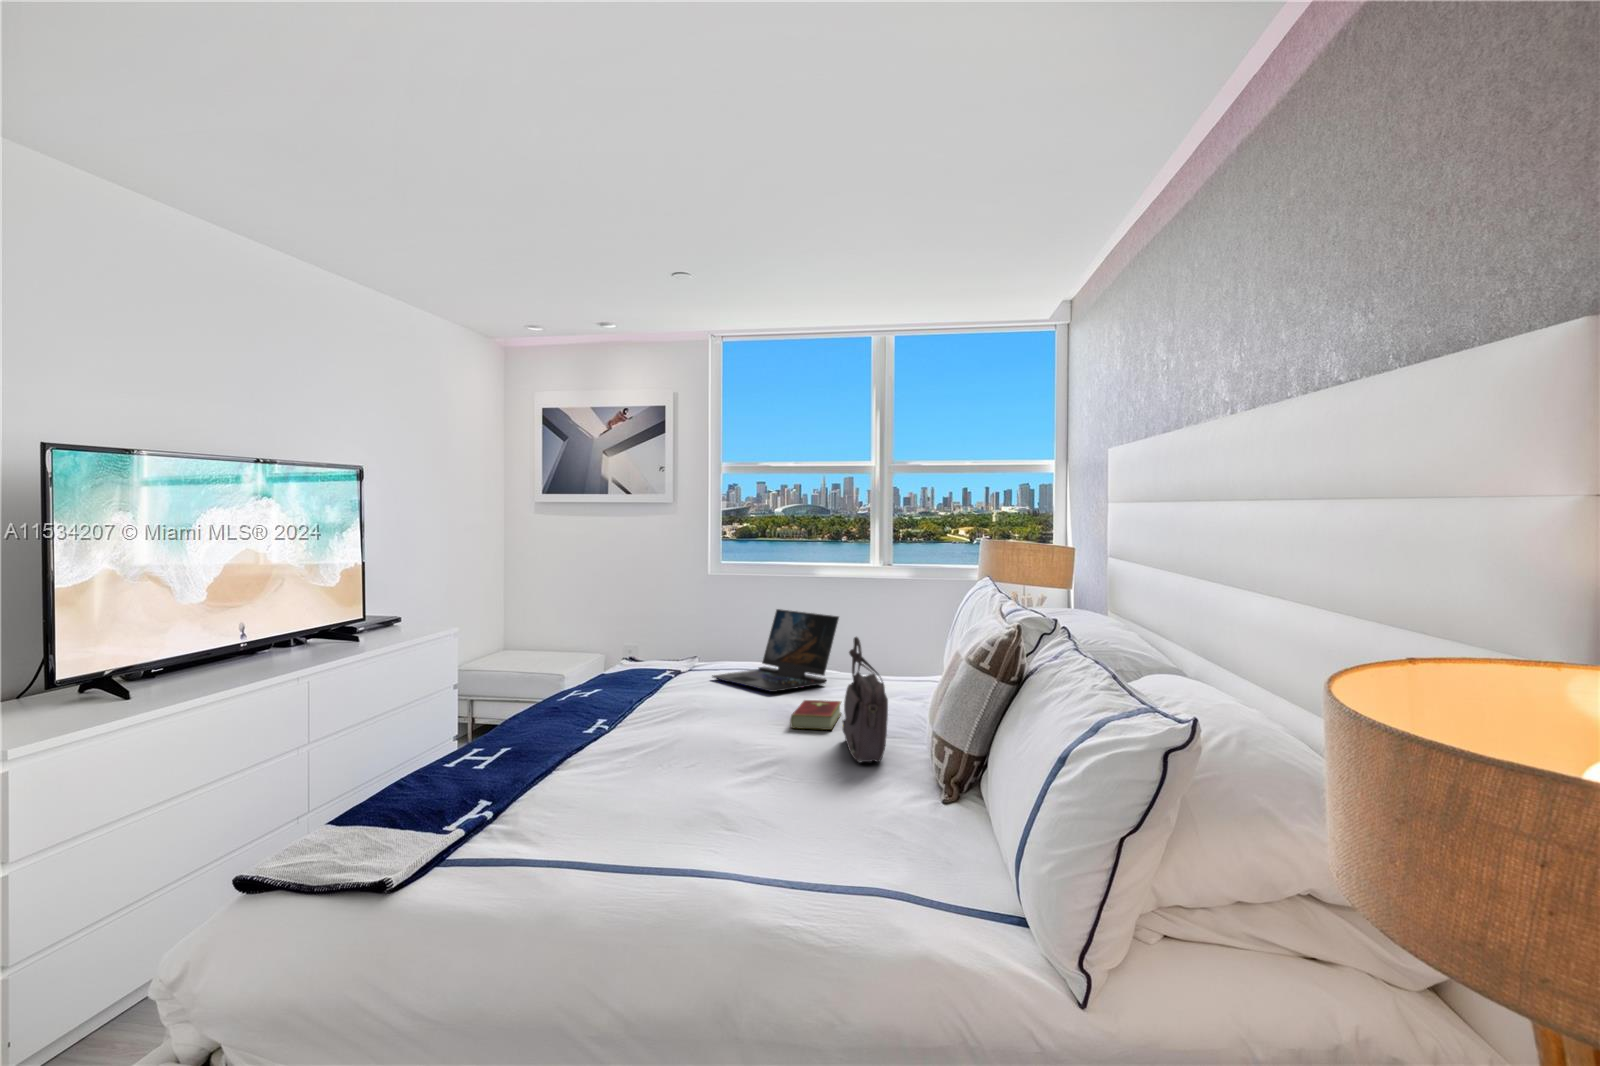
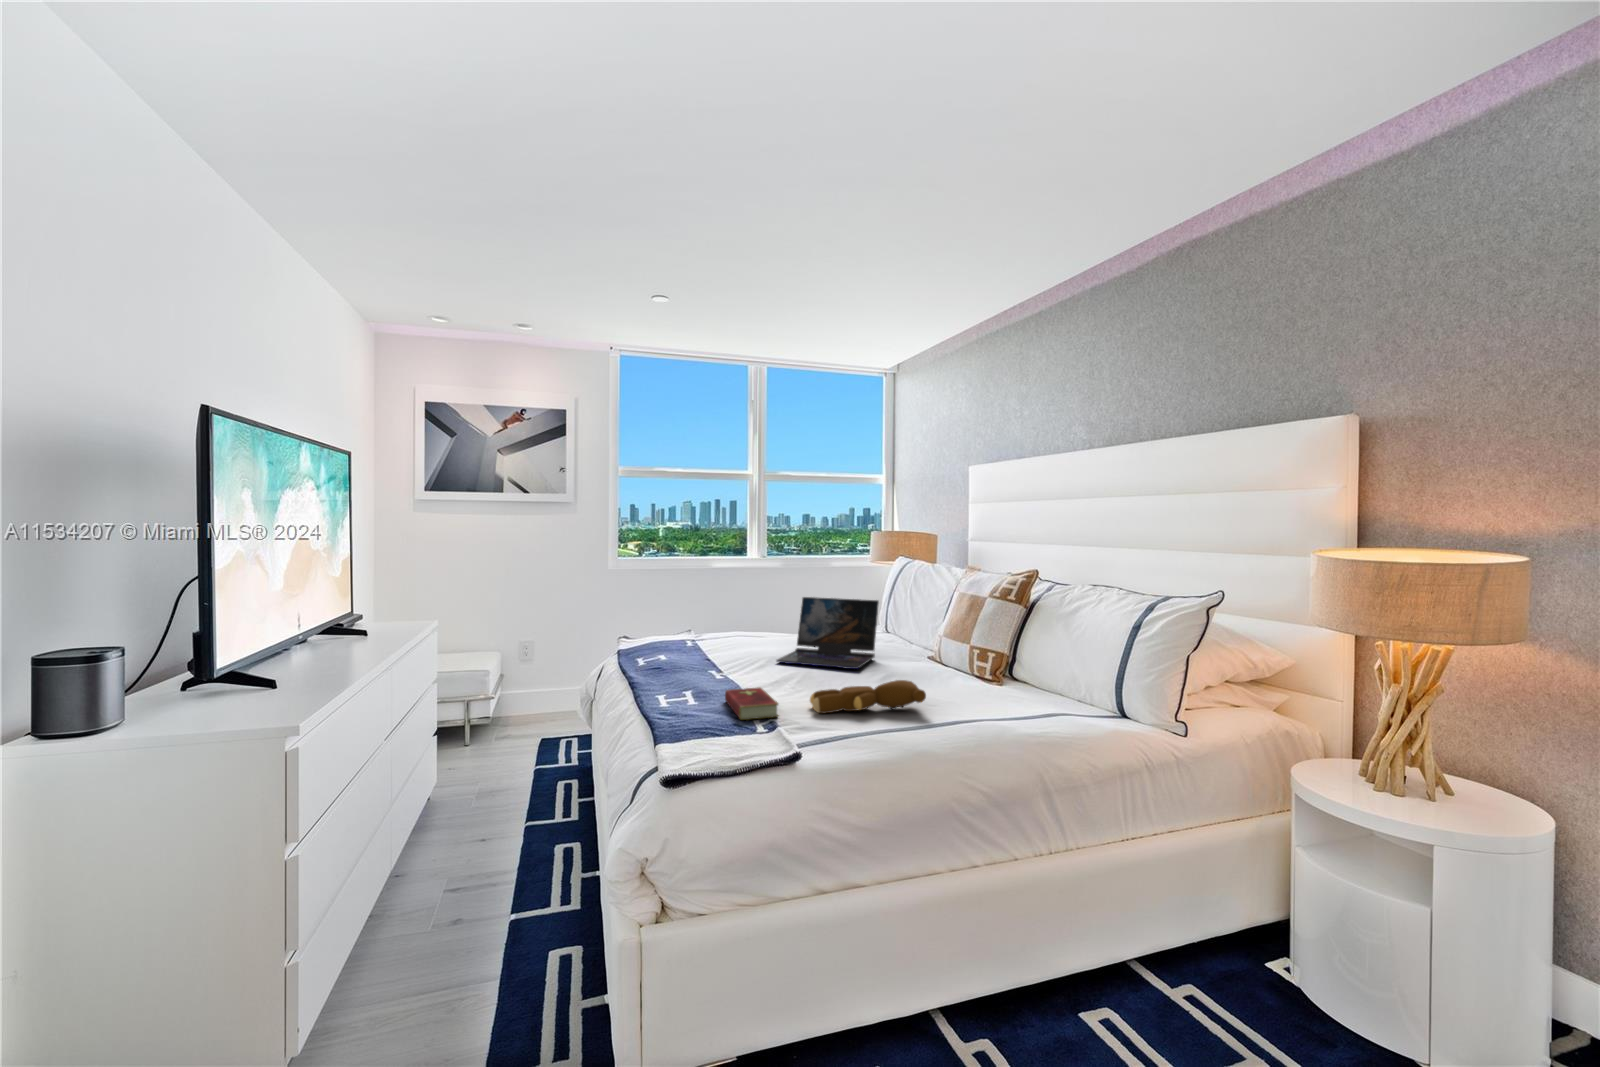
handbag: present [843,637,888,763] -> none [1002,616,1081,719]
teddy bear: none [619,700,739,731] -> present [810,680,926,713]
hardcover book: present [790,700,841,730] -> present [725,687,778,720]

